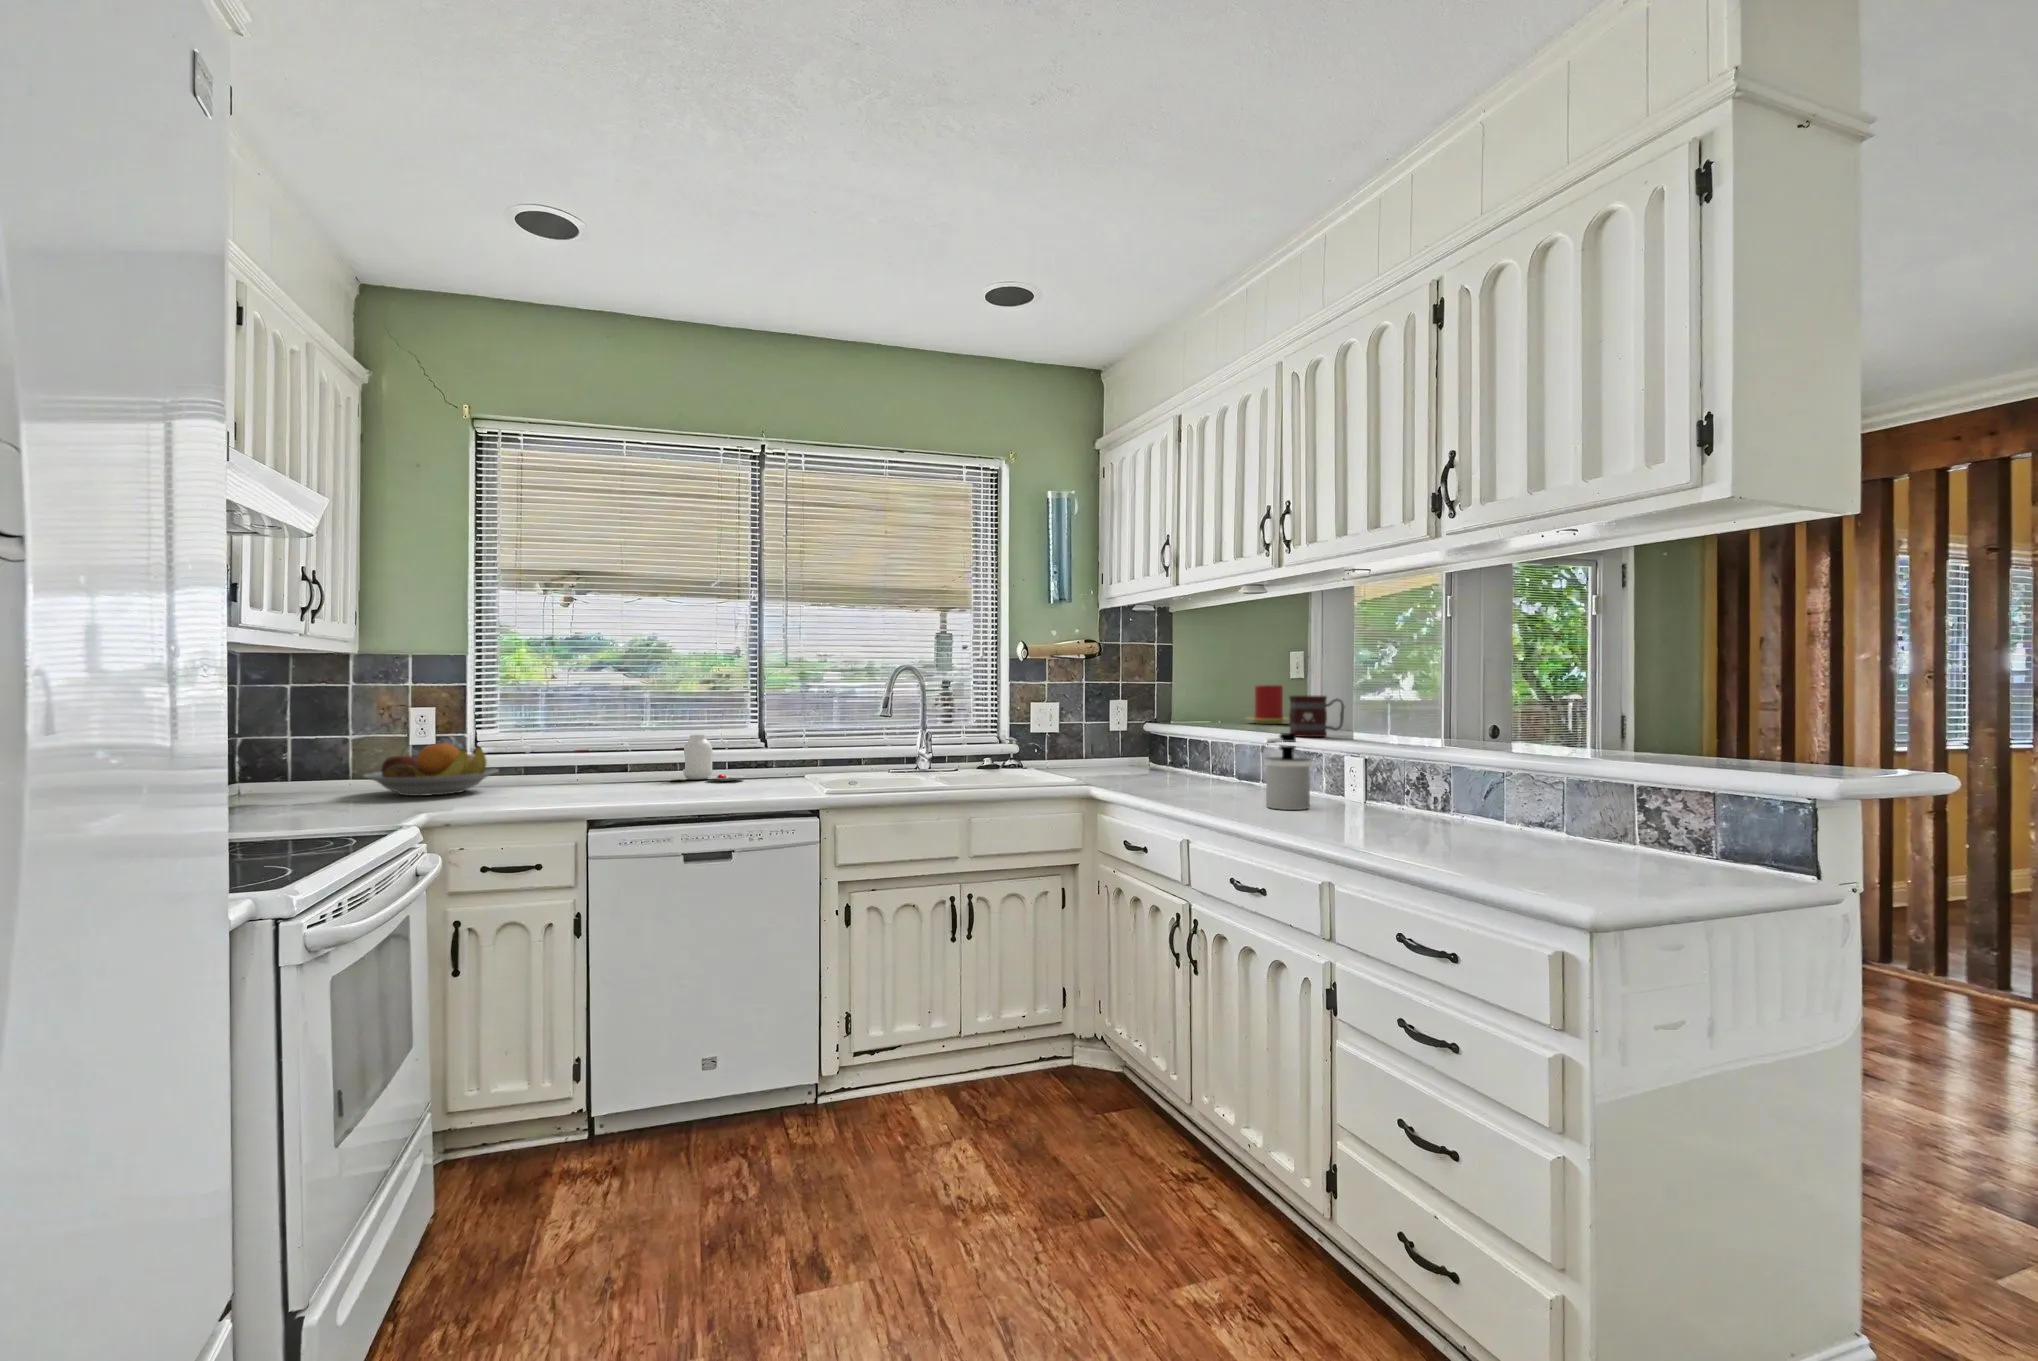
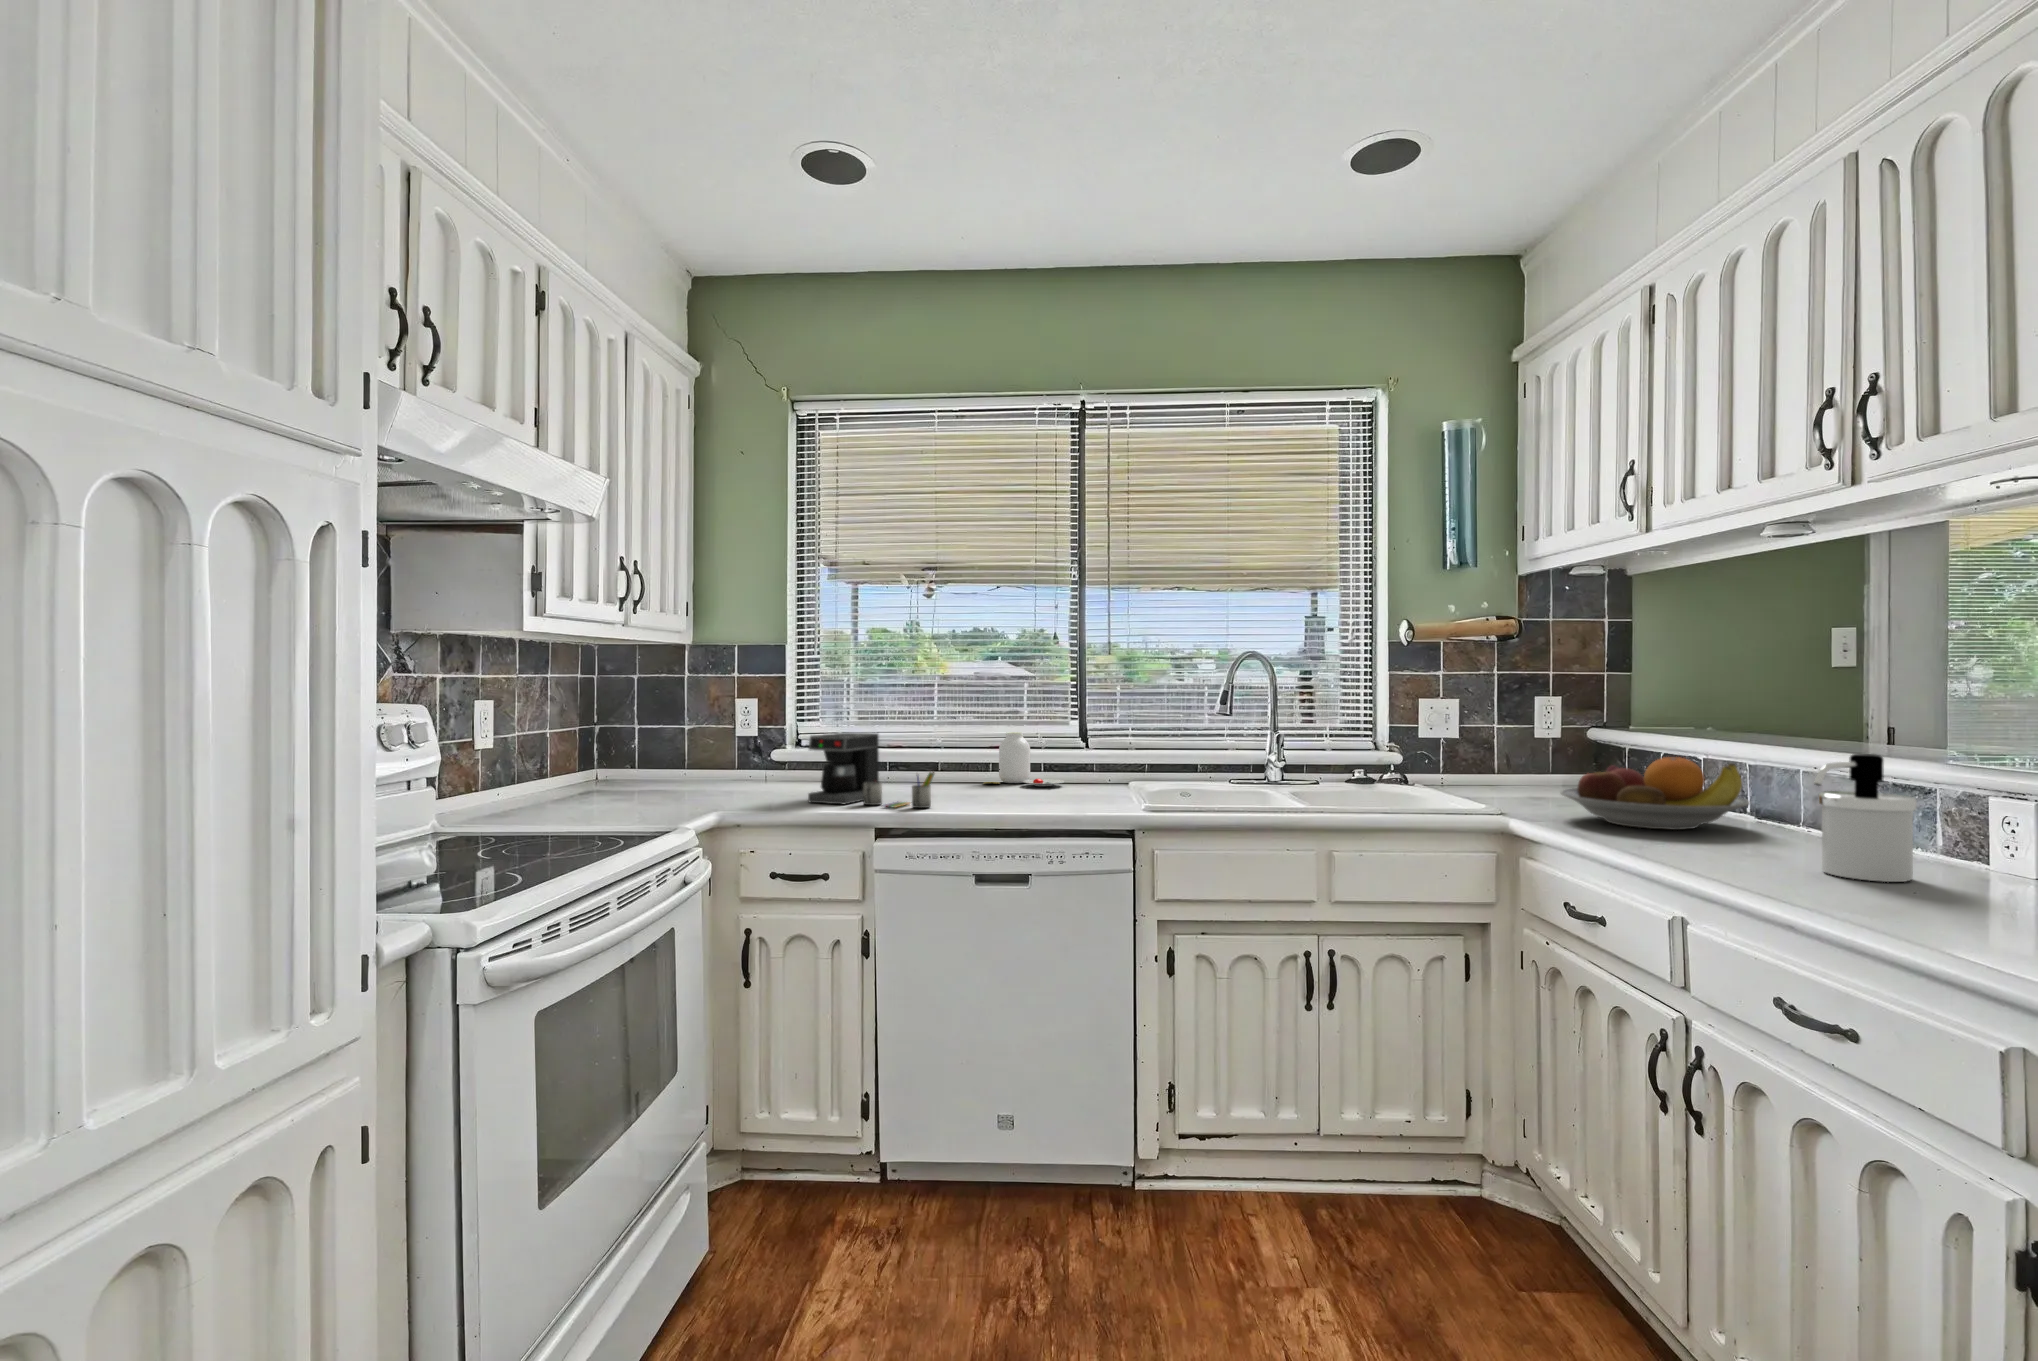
candle: present [1251,685,1289,724] -> none [1754,677,1838,733]
mug: present [1289,696,1344,737] -> none [1857,693,1973,760]
coffee maker: none [512,737,641,801] -> present [808,733,934,808]
fruit bowl: present [364,743,498,796] -> present [1560,757,1750,830]

